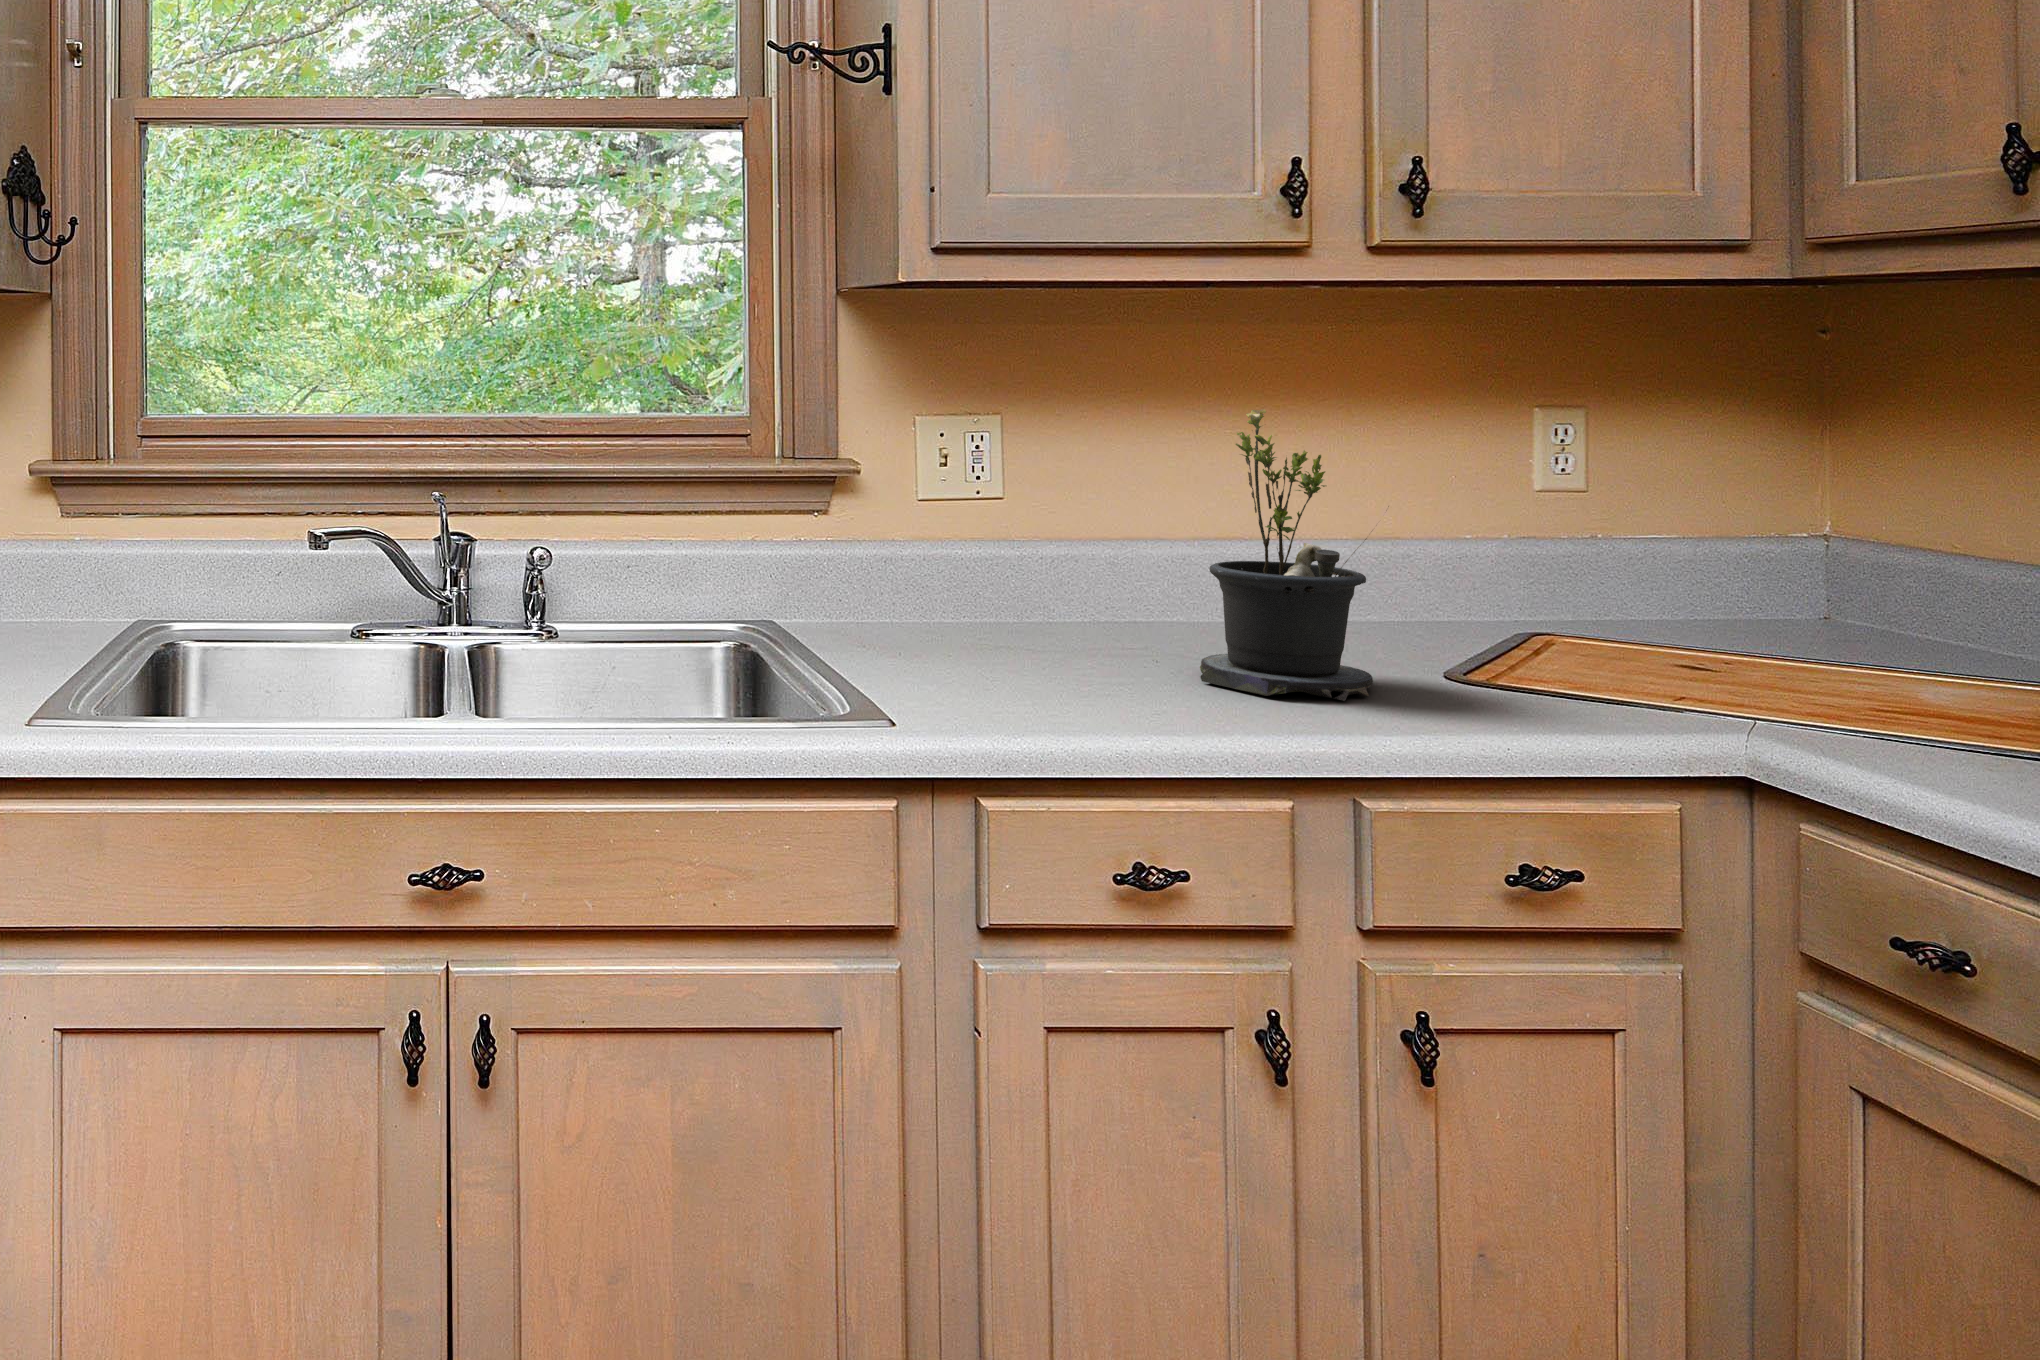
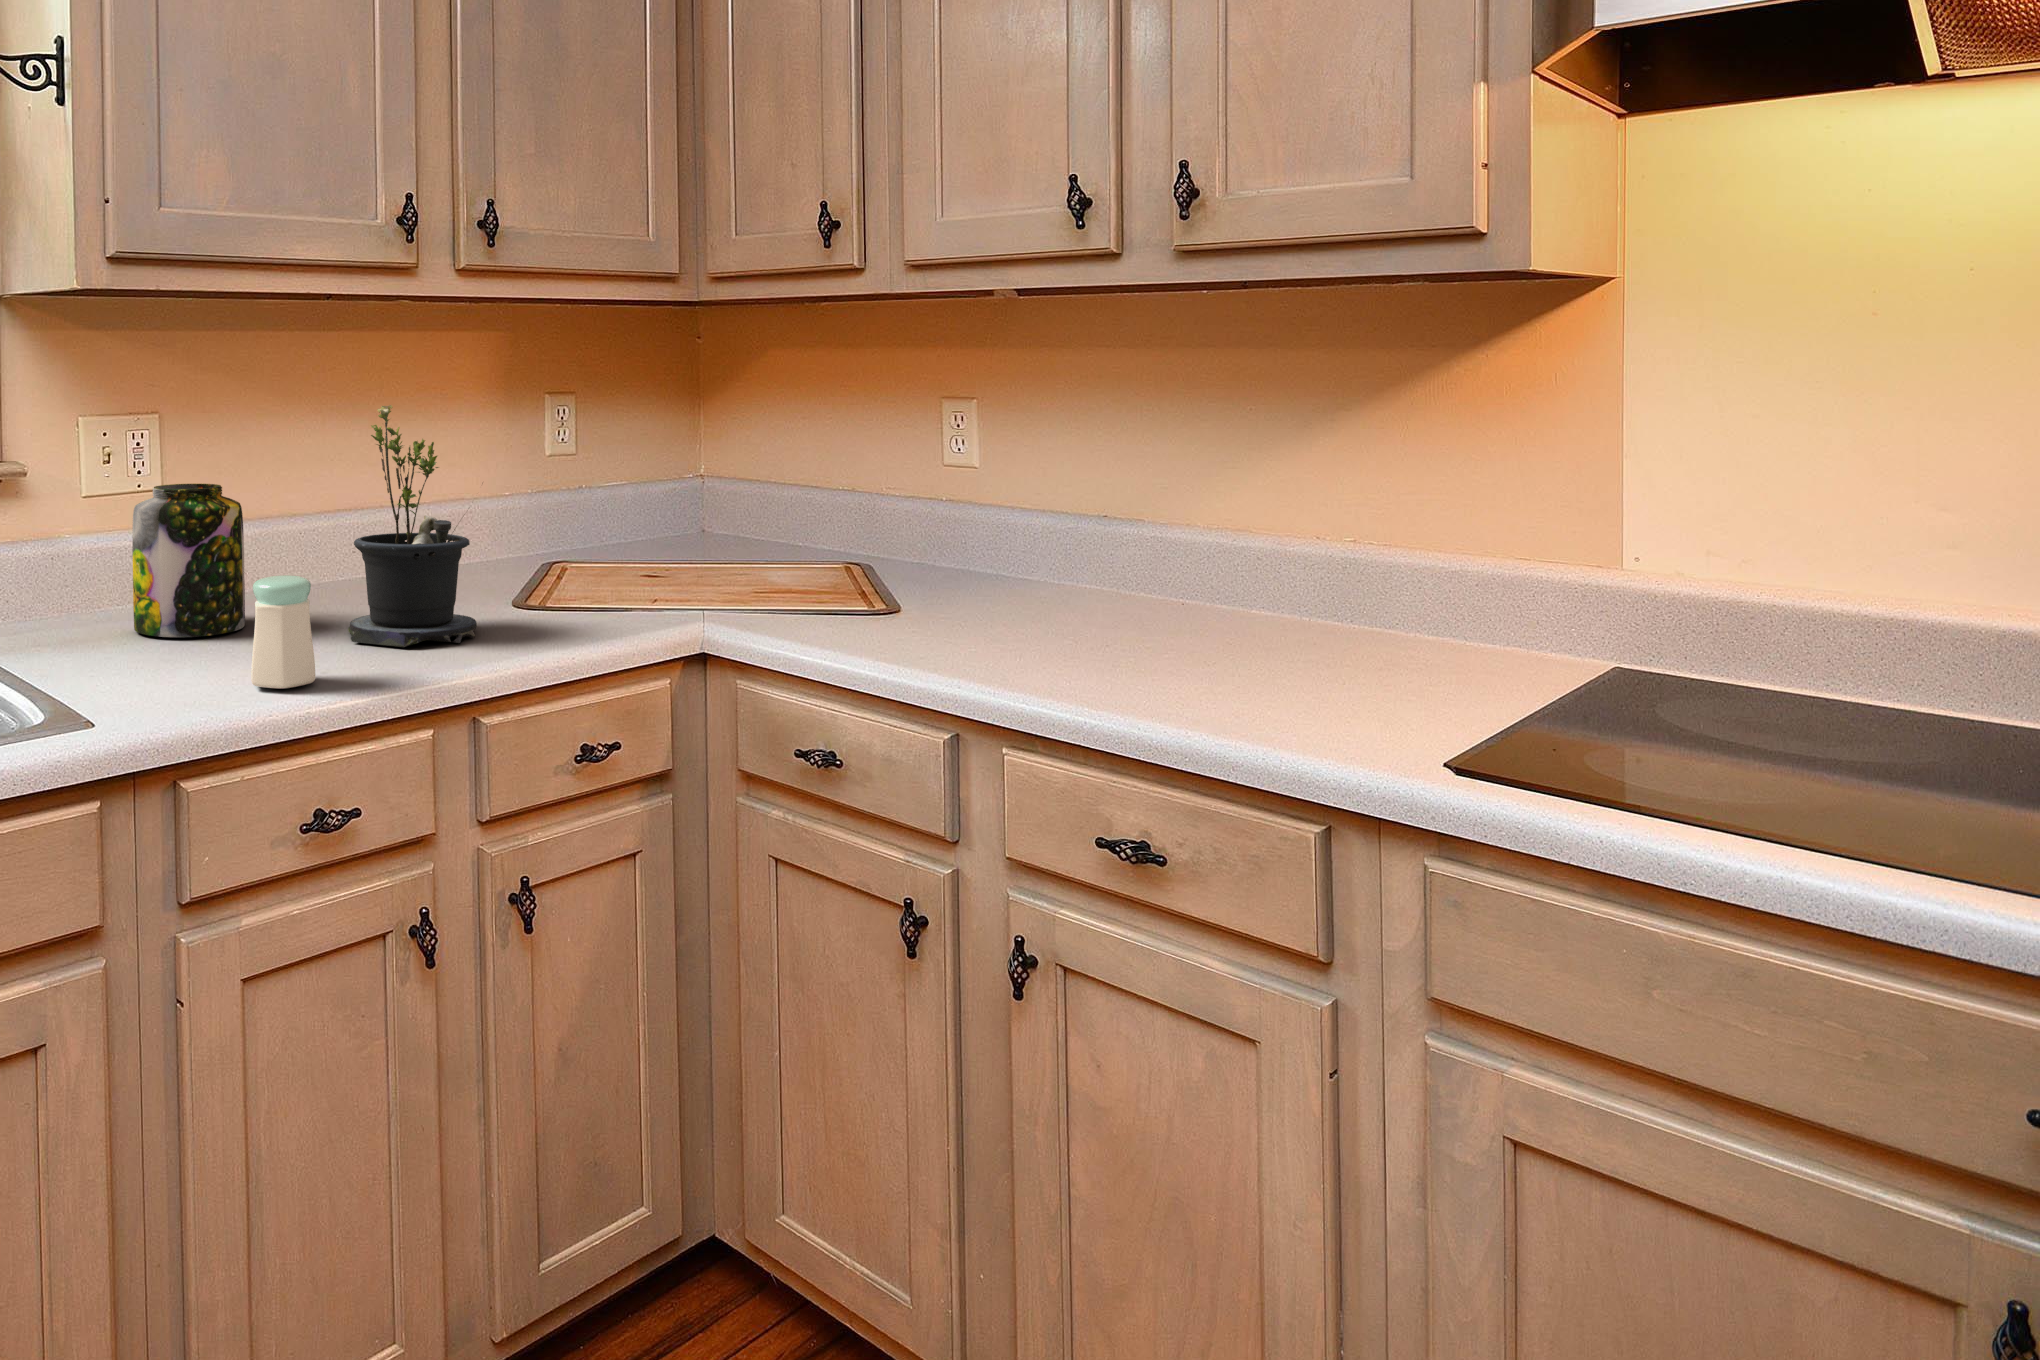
jar: none [960,490,1081,654] -> present [132,483,245,637]
salt shaker: none [1067,596,1143,721] -> present [251,575,315,688]

